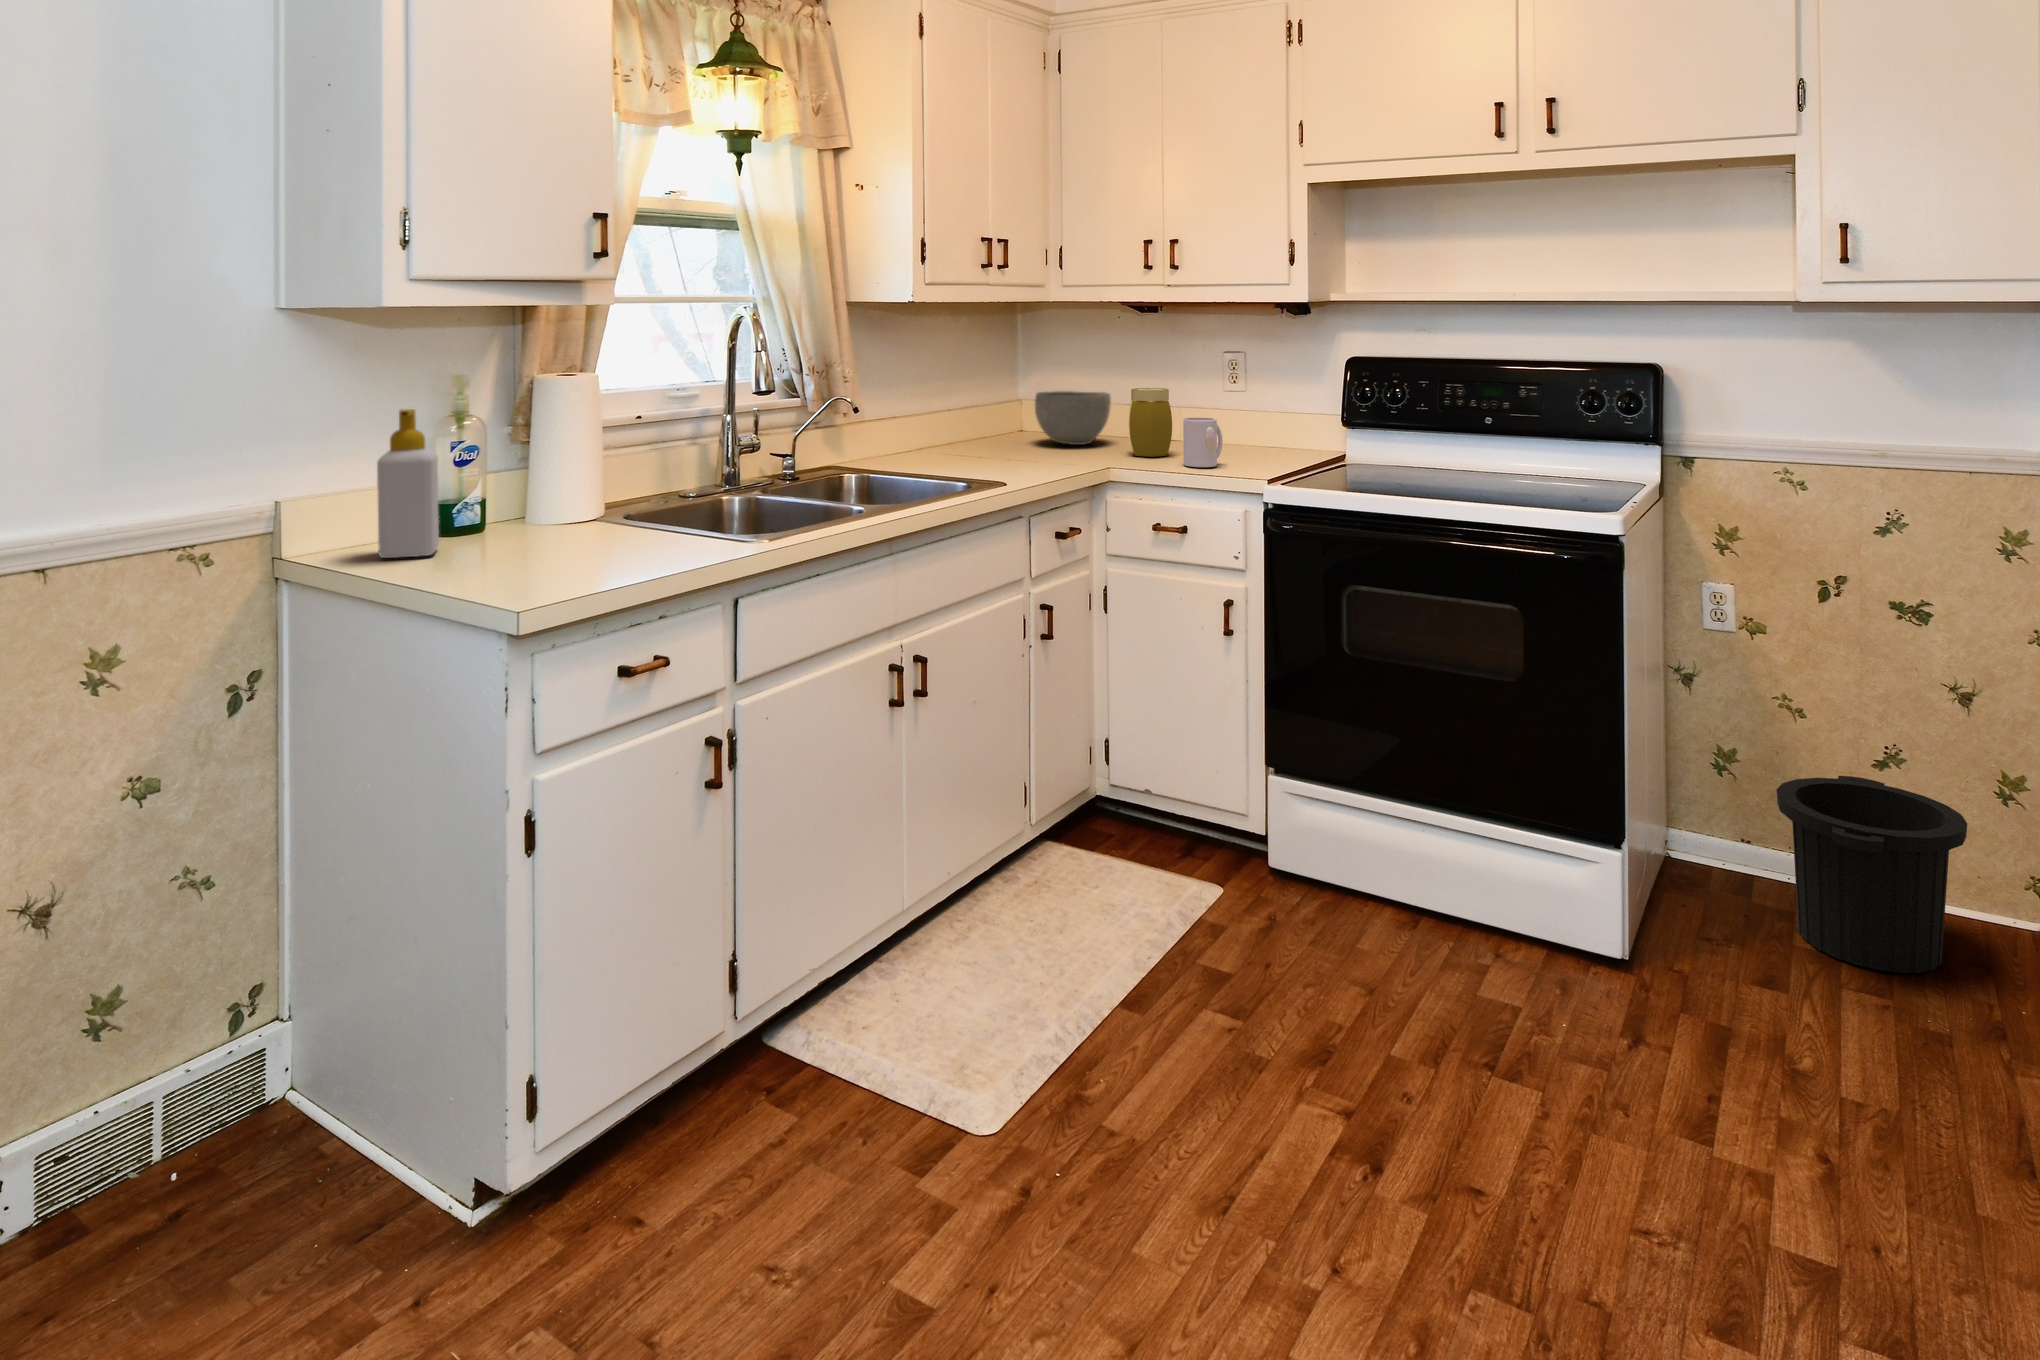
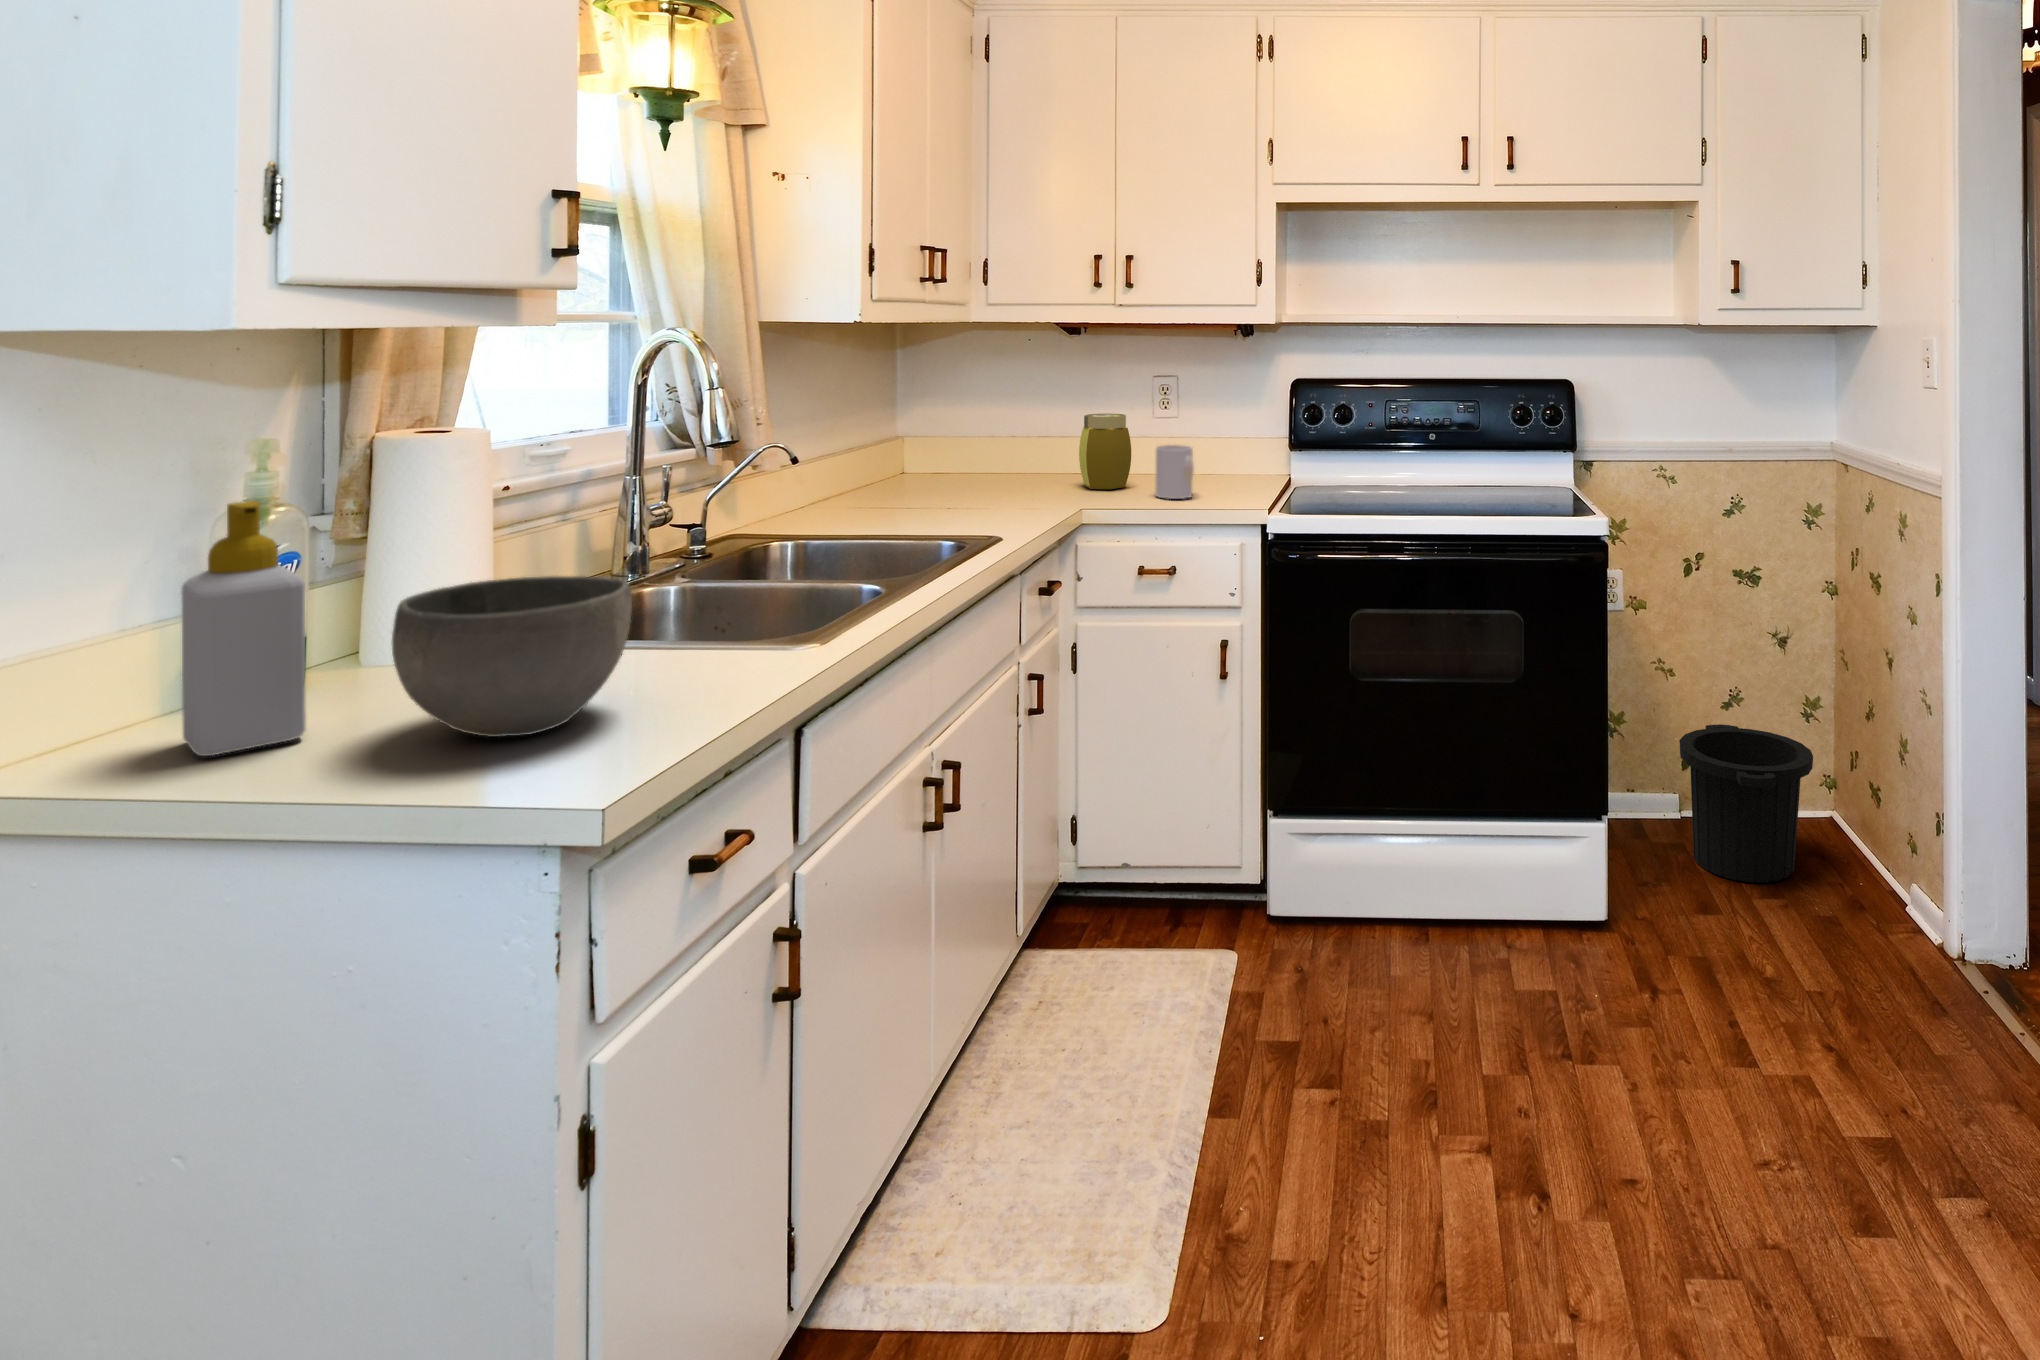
bowl: present [1035,391,1111,445] -> present [392,576,632,737]

